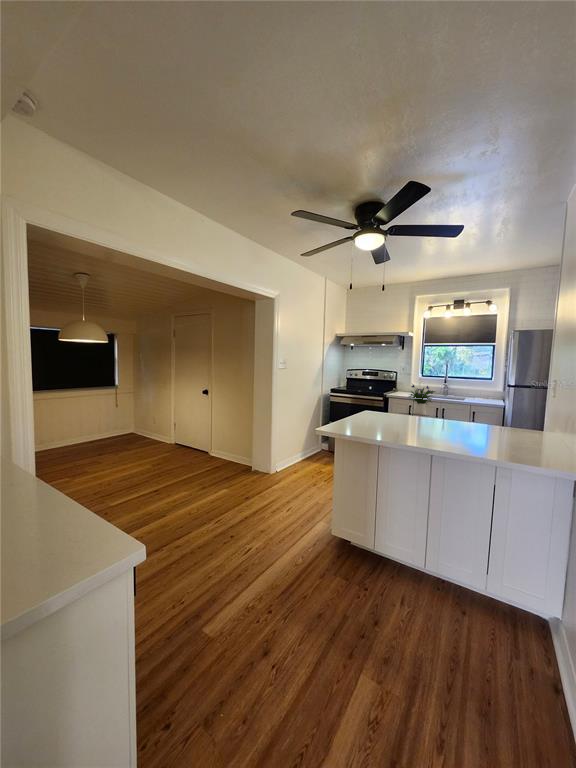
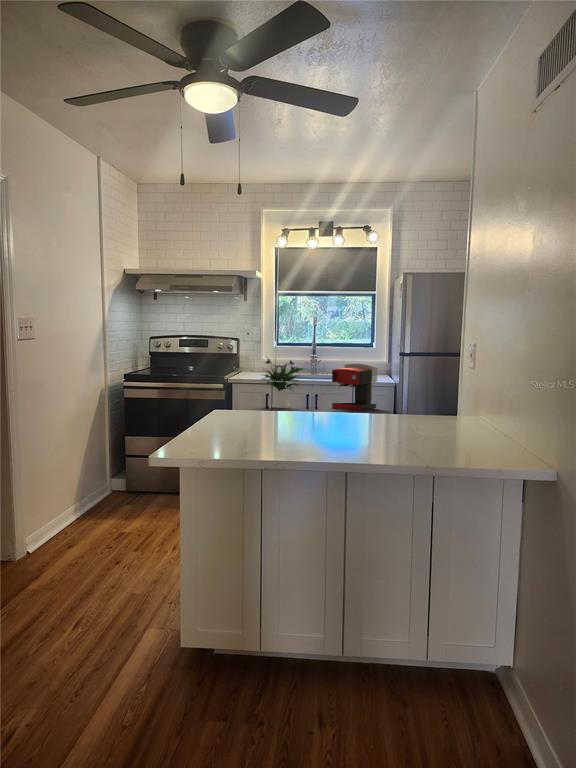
coffee maker: none [454,391,490,421] -> present [332,364,377,411]

